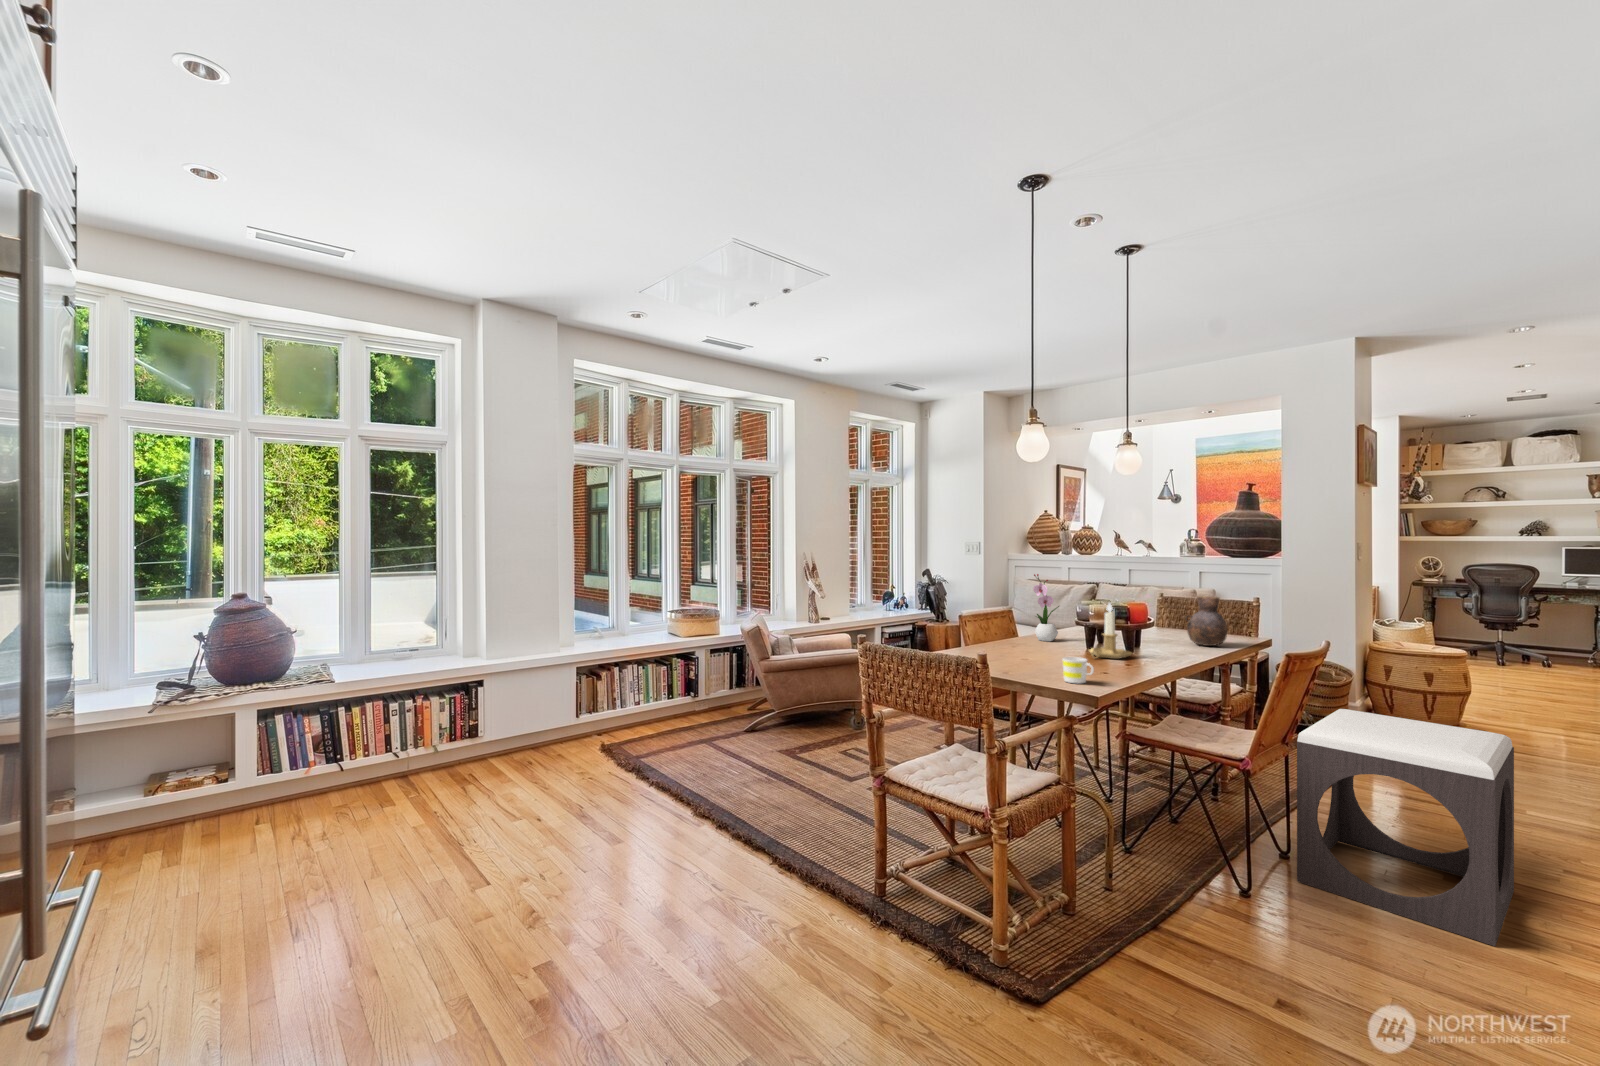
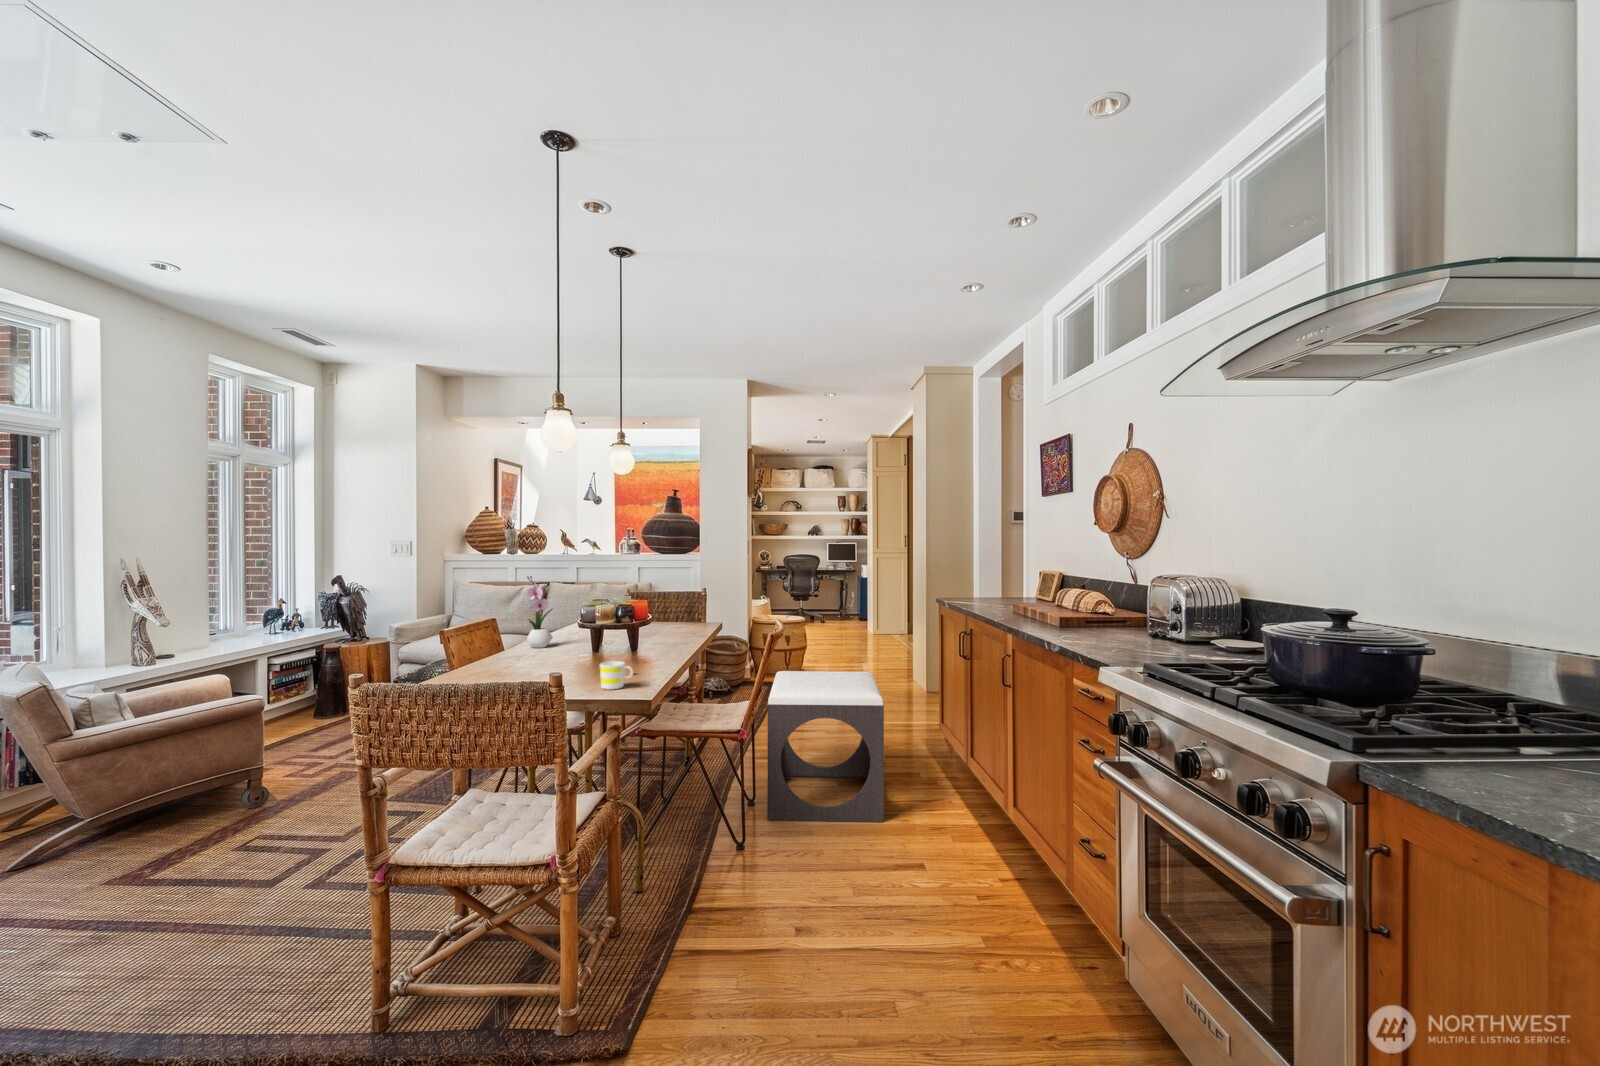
vase: present [1186,596,1228,646] -> none [664,589,697,633]
candlestick: present [1088,603,1132,659] -> none [595,600,638,660]

